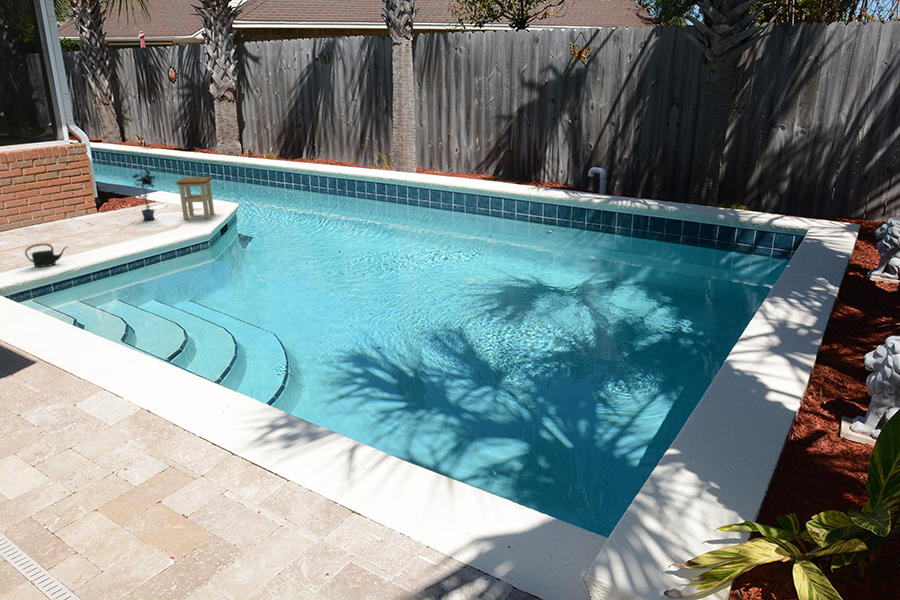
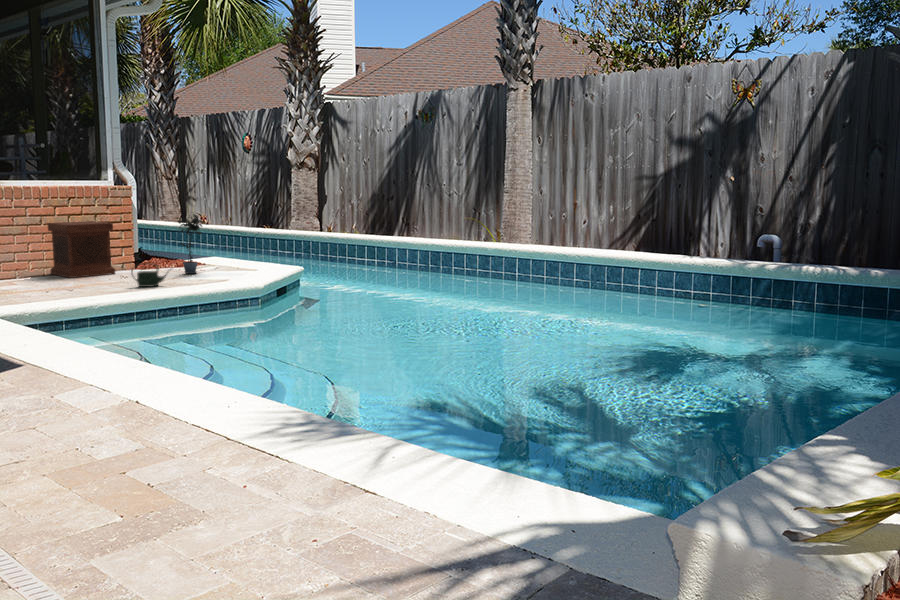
side table: none [15,177,83,230] -> present [48,221,115,278]
stool: present [176,177,214,219] -> none [227,226,269,275]
watering can: present [25,244,66,267] -> present [131,264,167,287]

